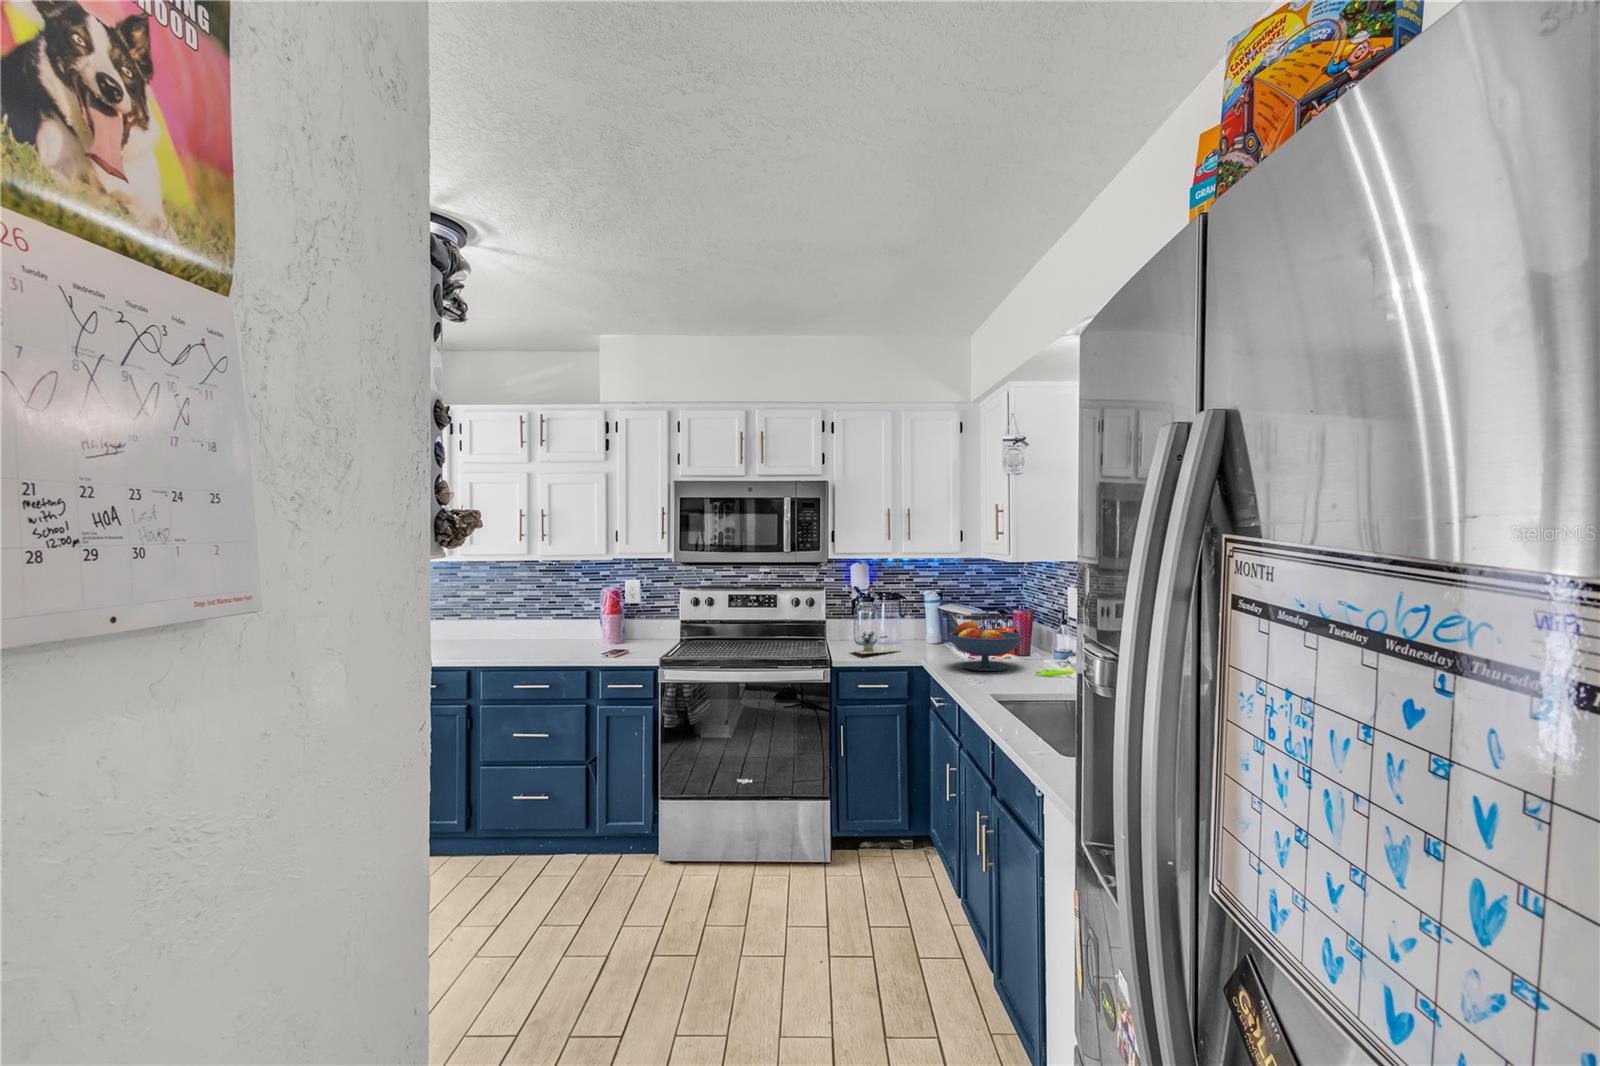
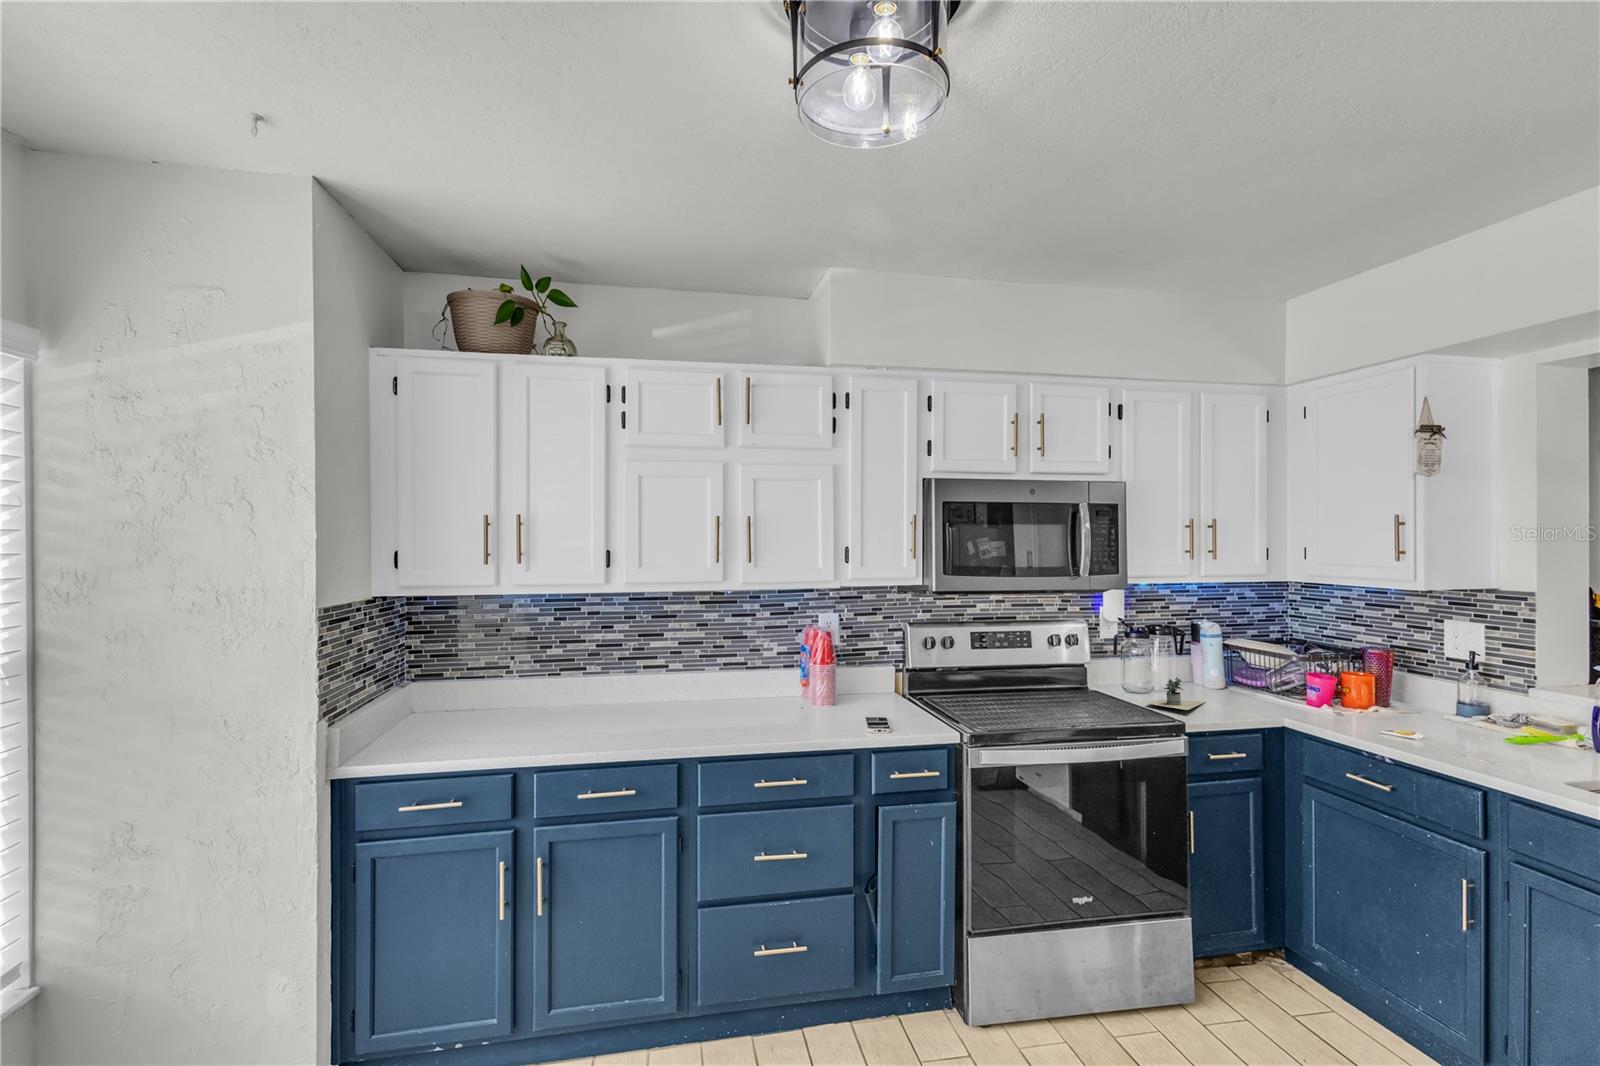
fruit bowl: present [949,621,1022,671] -> none [1328,667,1445,734]

